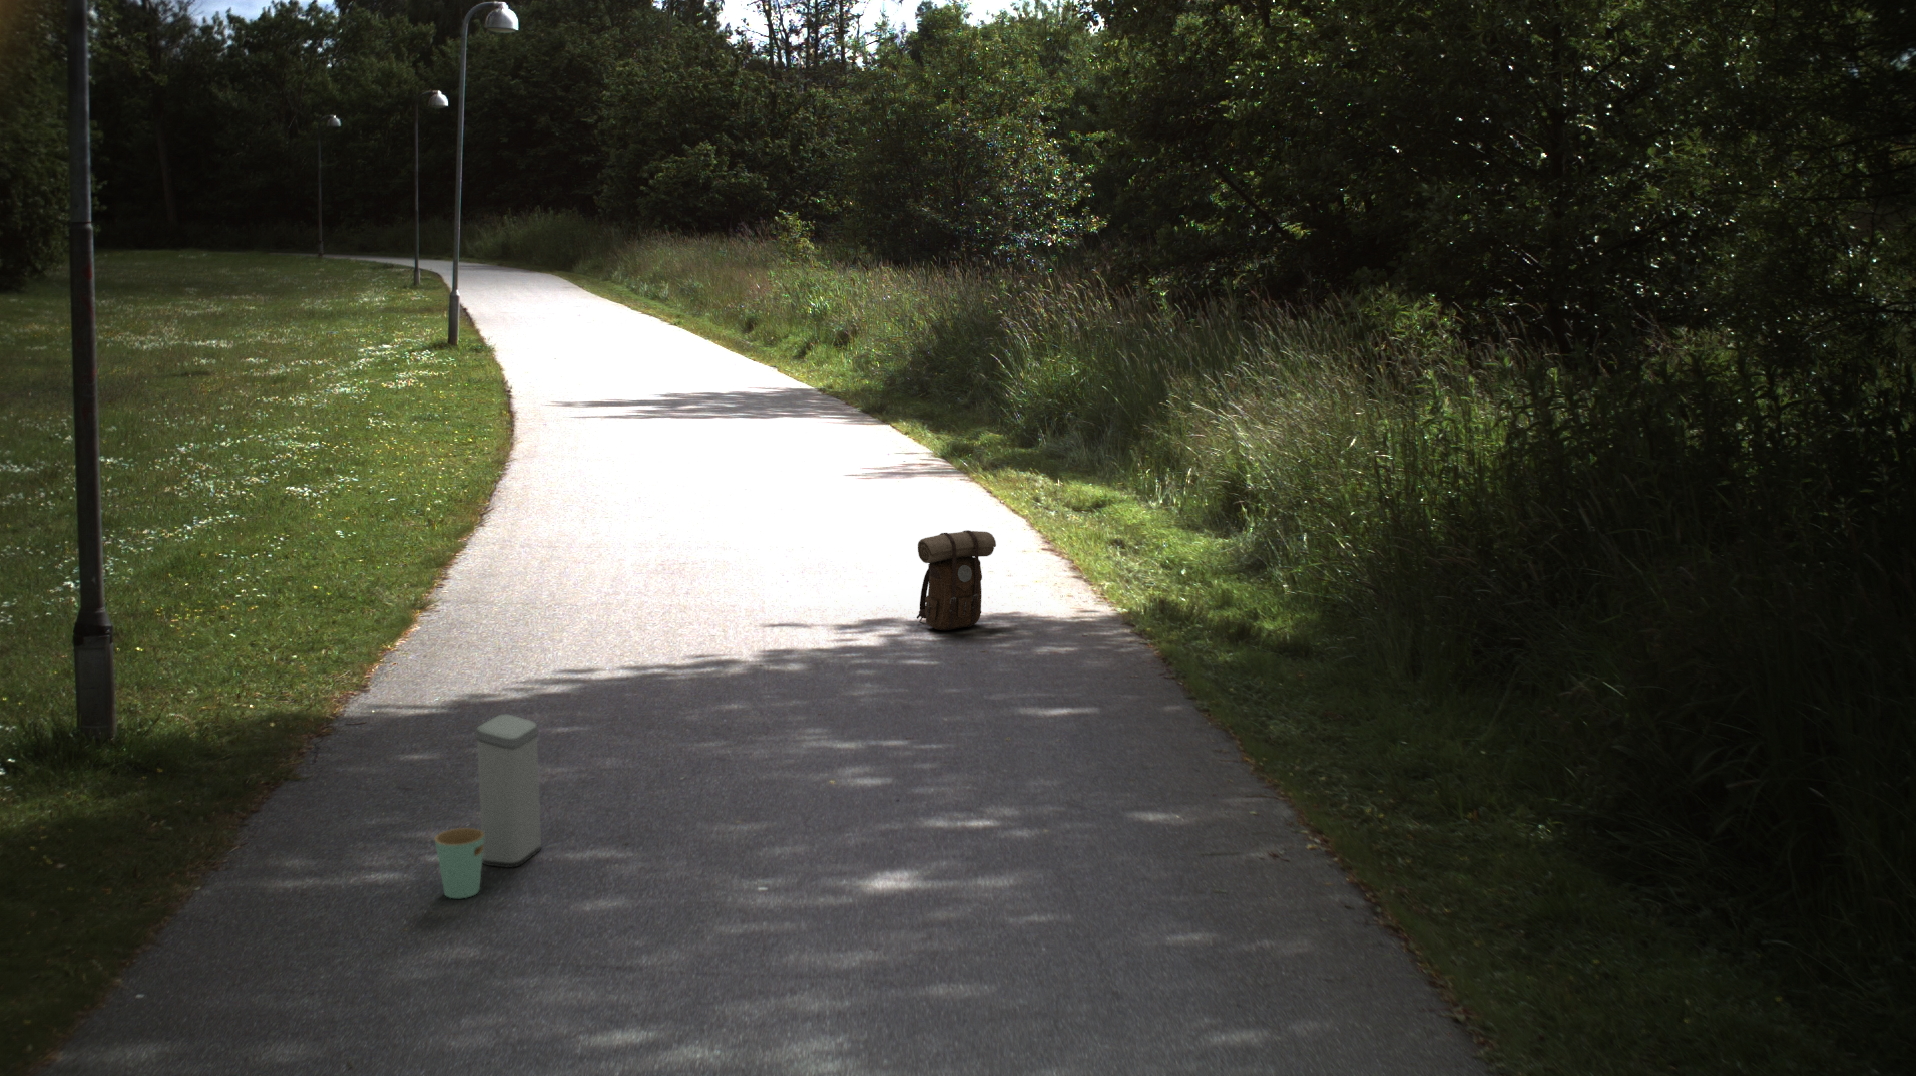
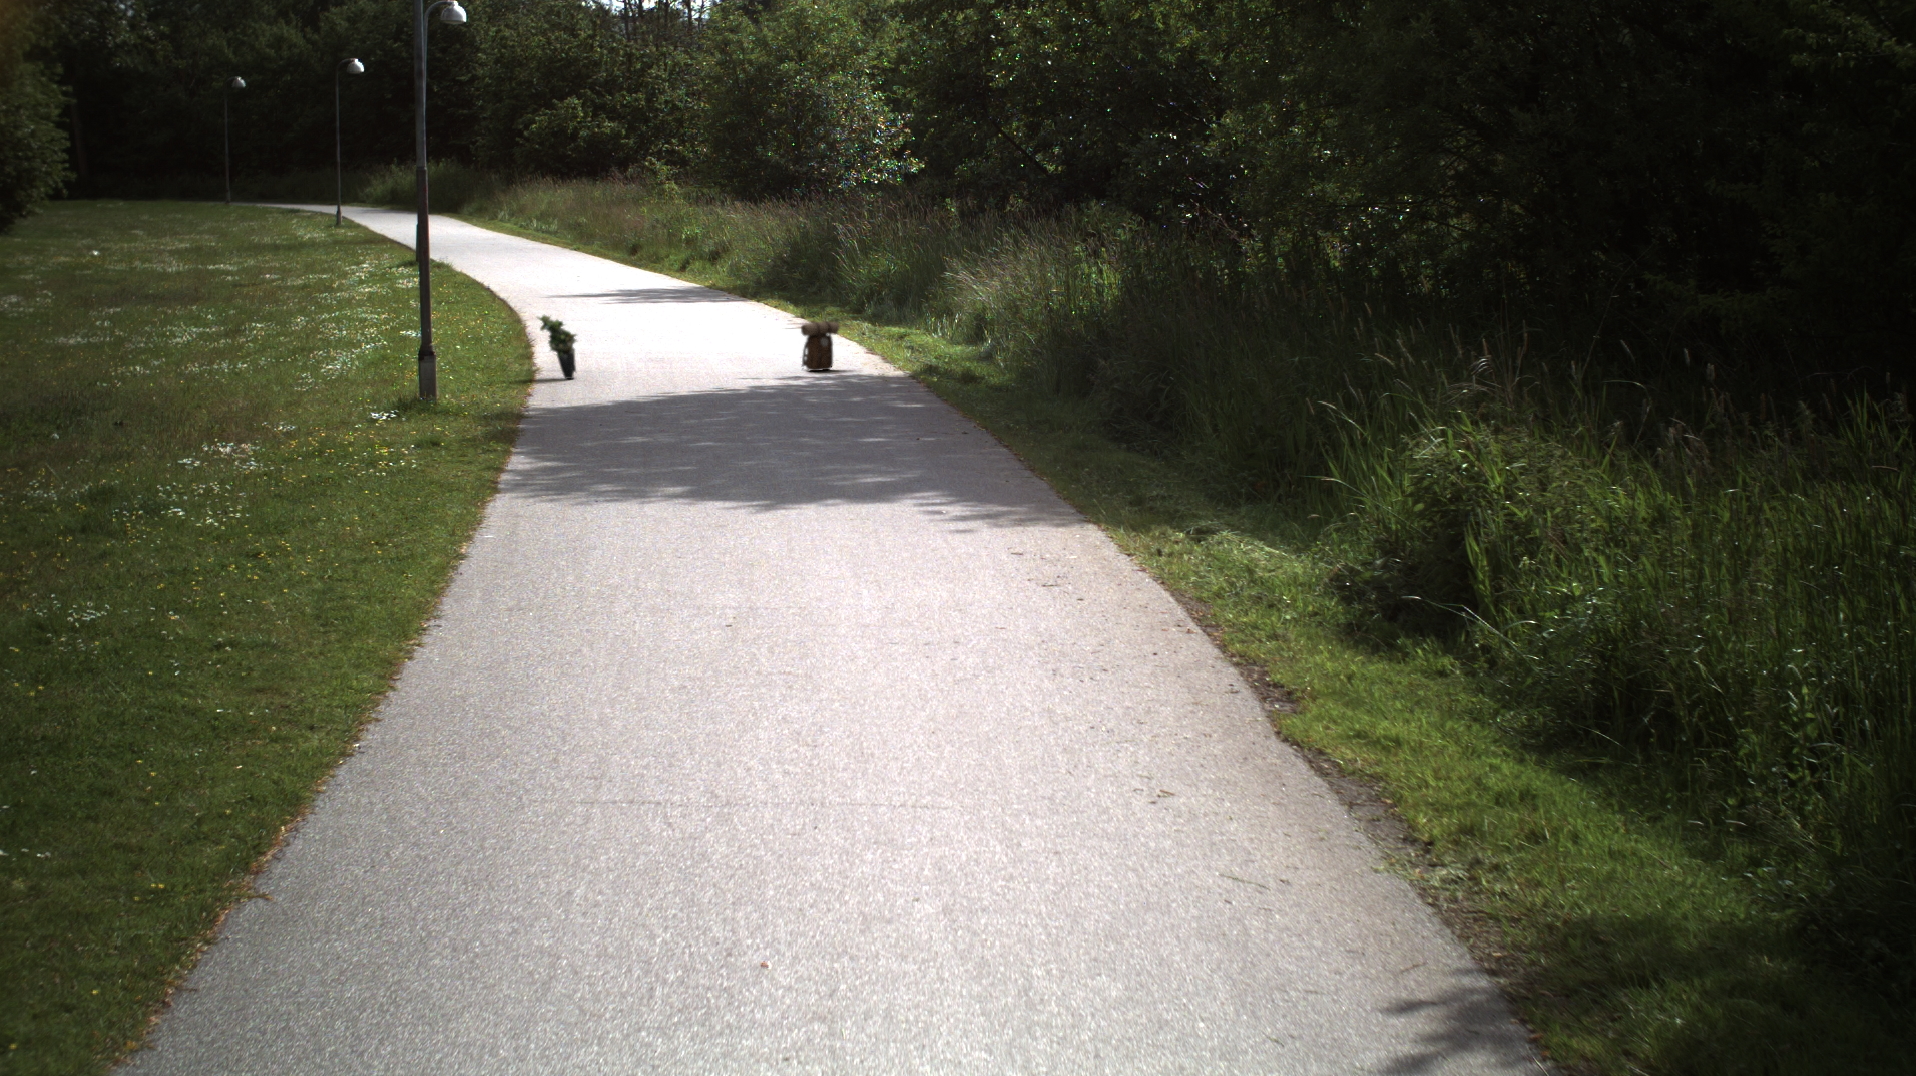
potted plant: none [378,512,465,648] -> present [537,315,577,379]
trash can: present [434,715,541,898] -> none [634,361,666,422]

